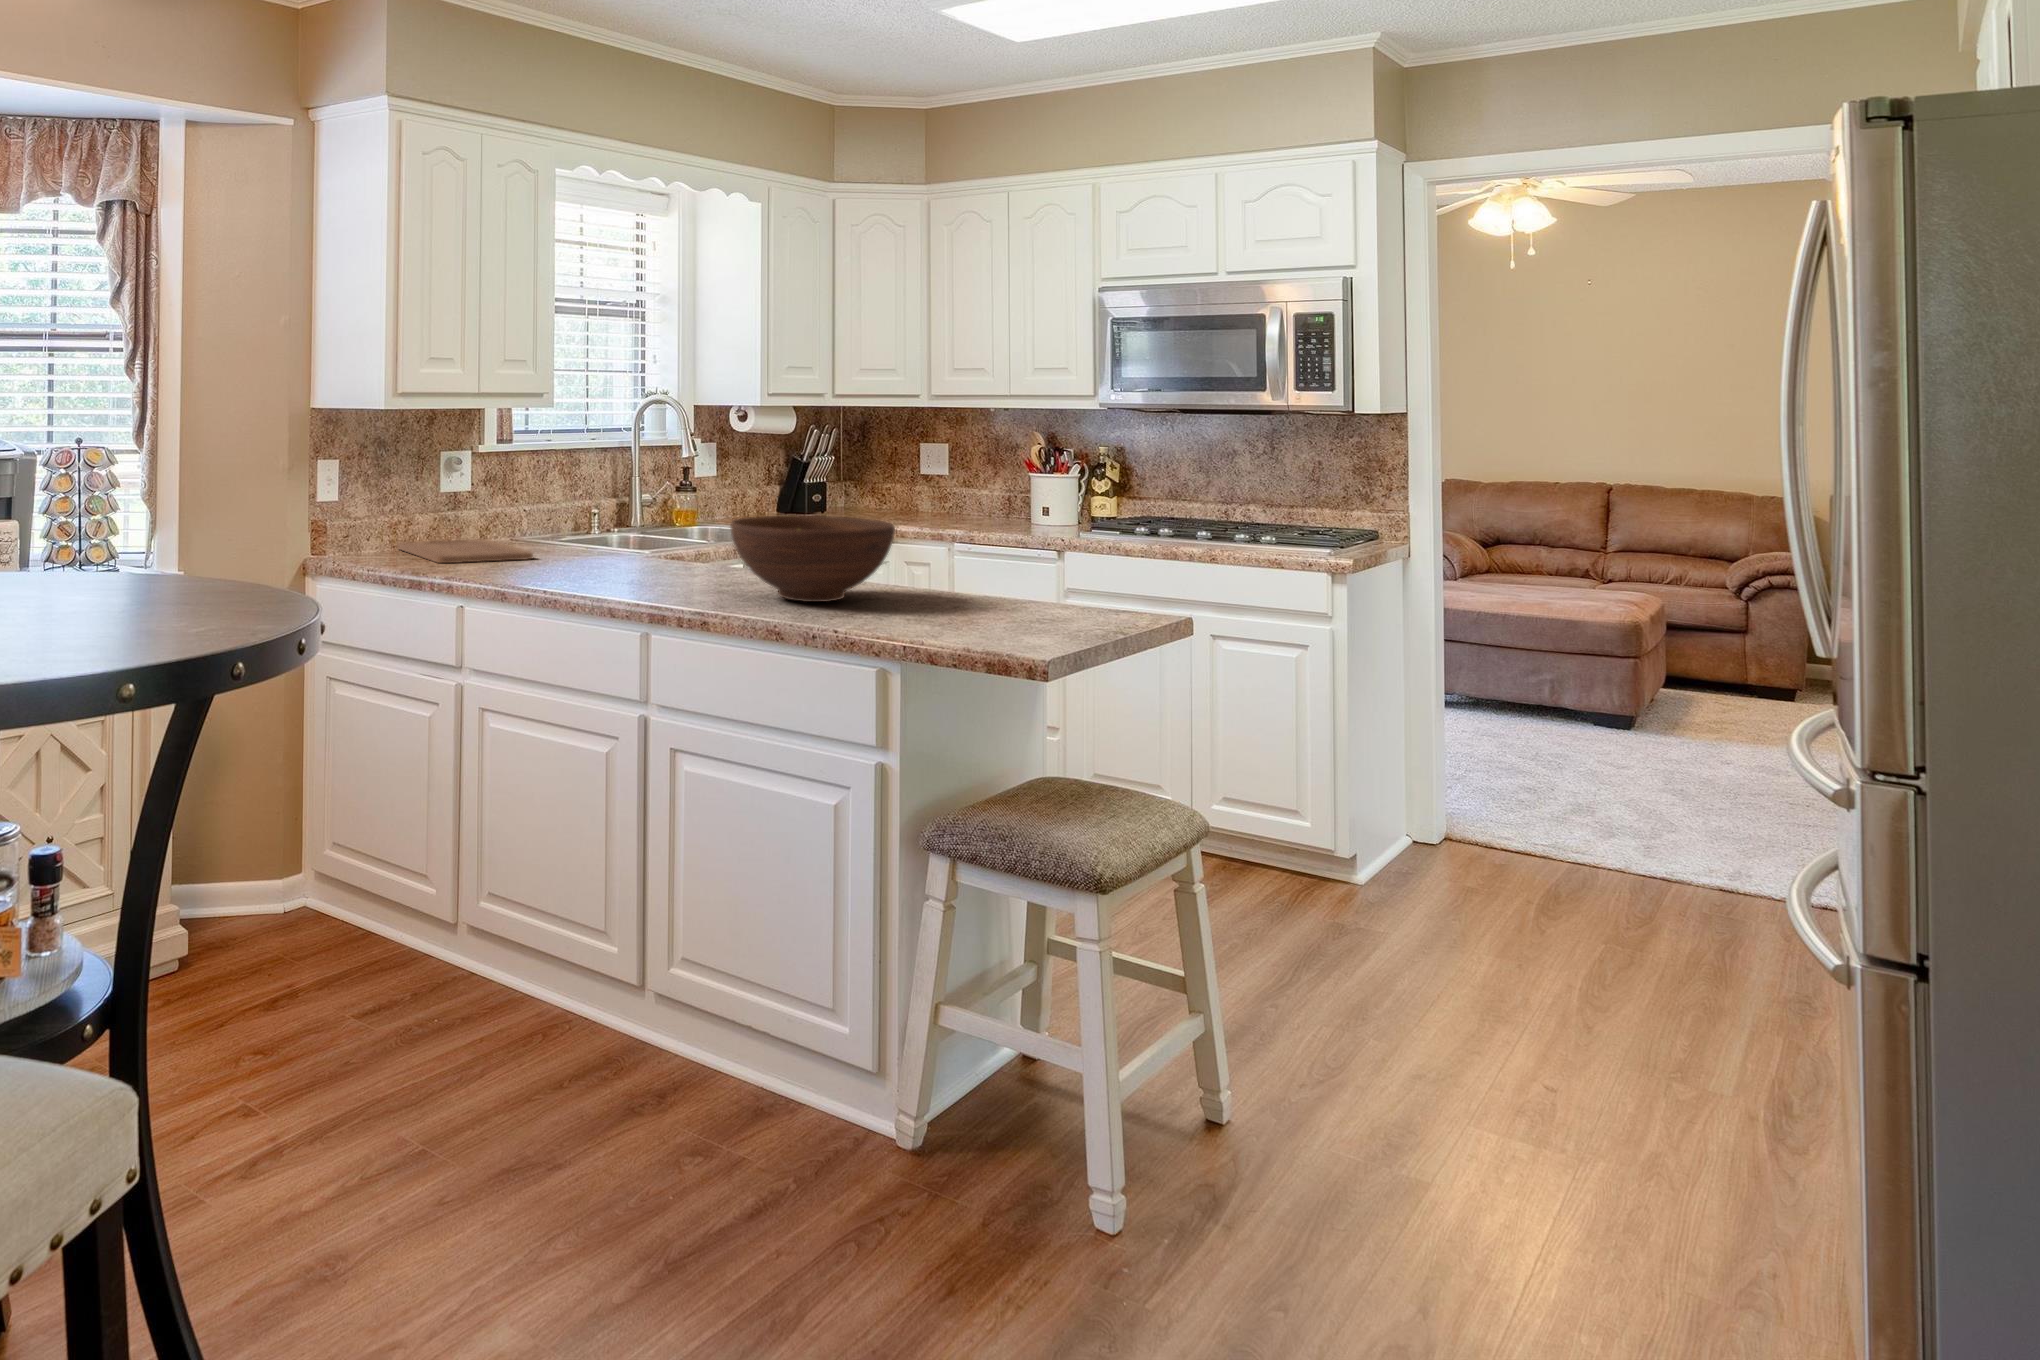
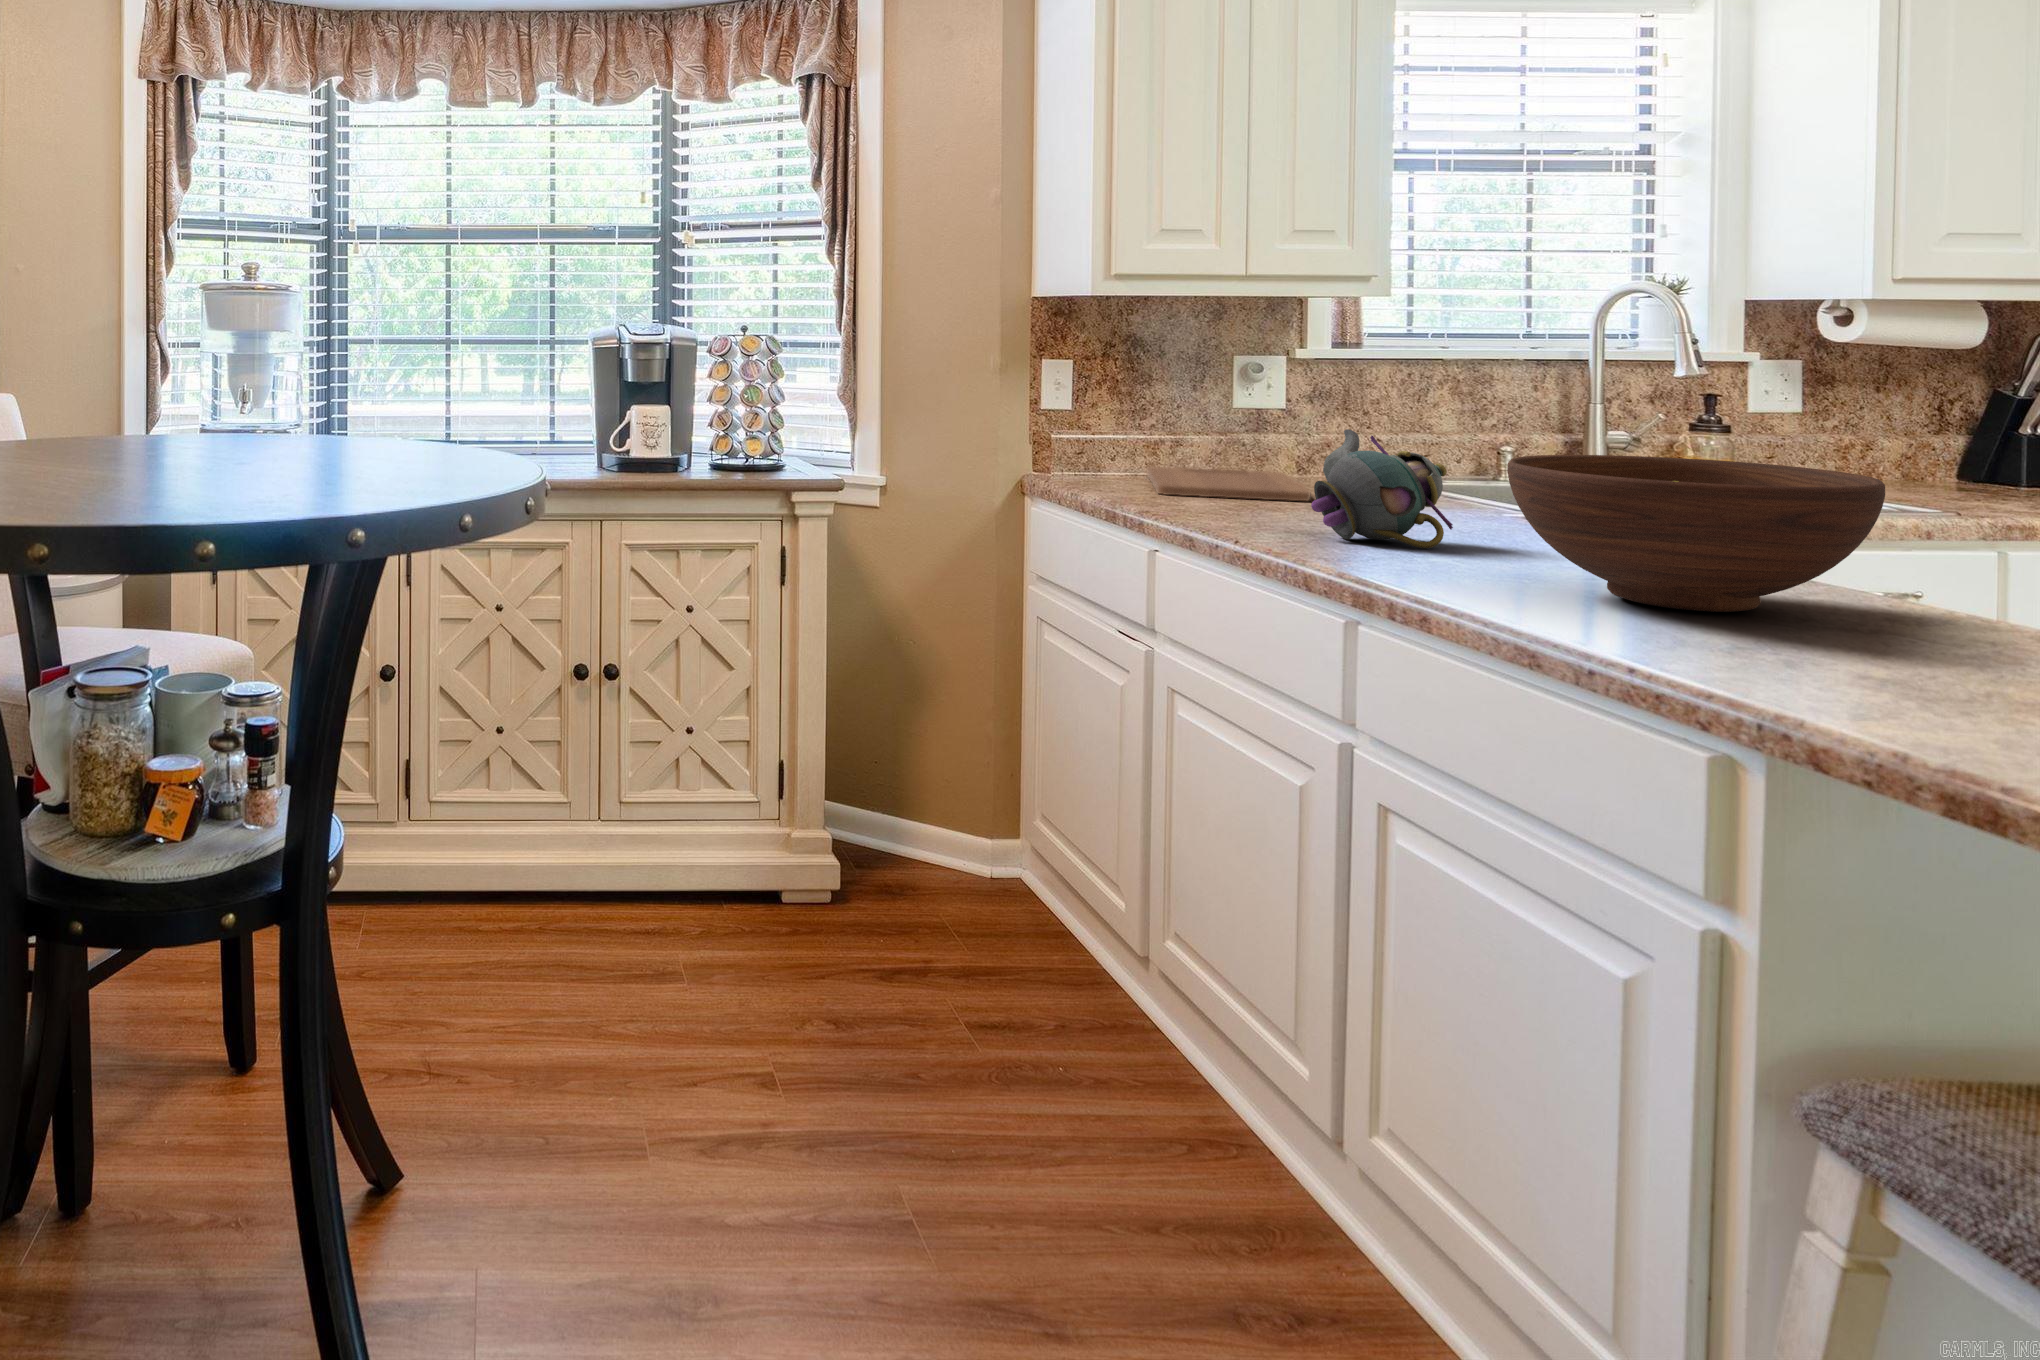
teapot: none [587,508,667,583] -> present [1311,429,1453,548]

